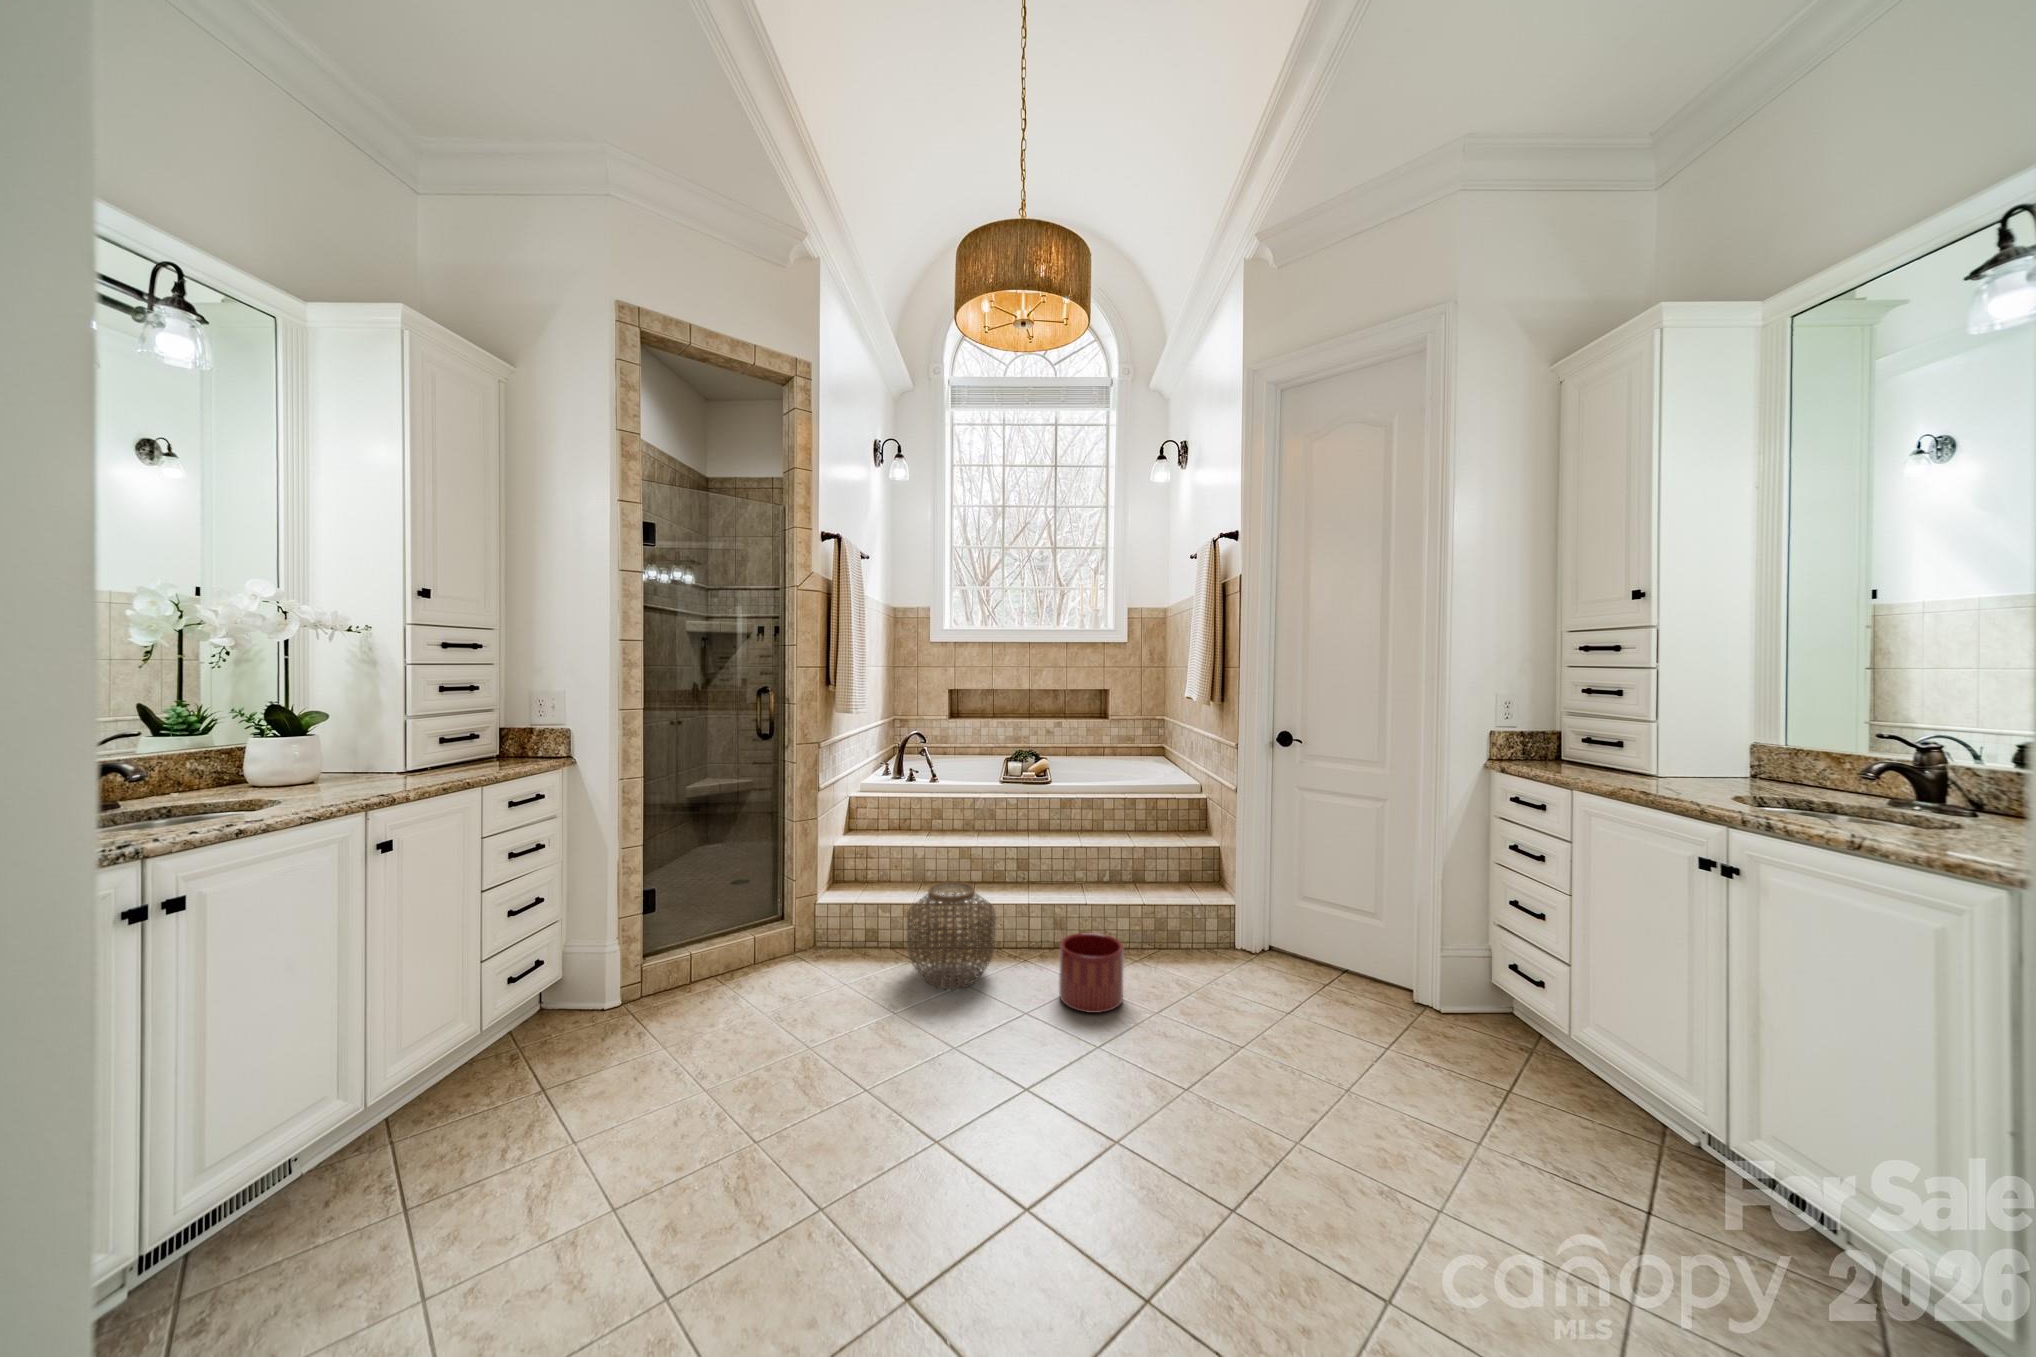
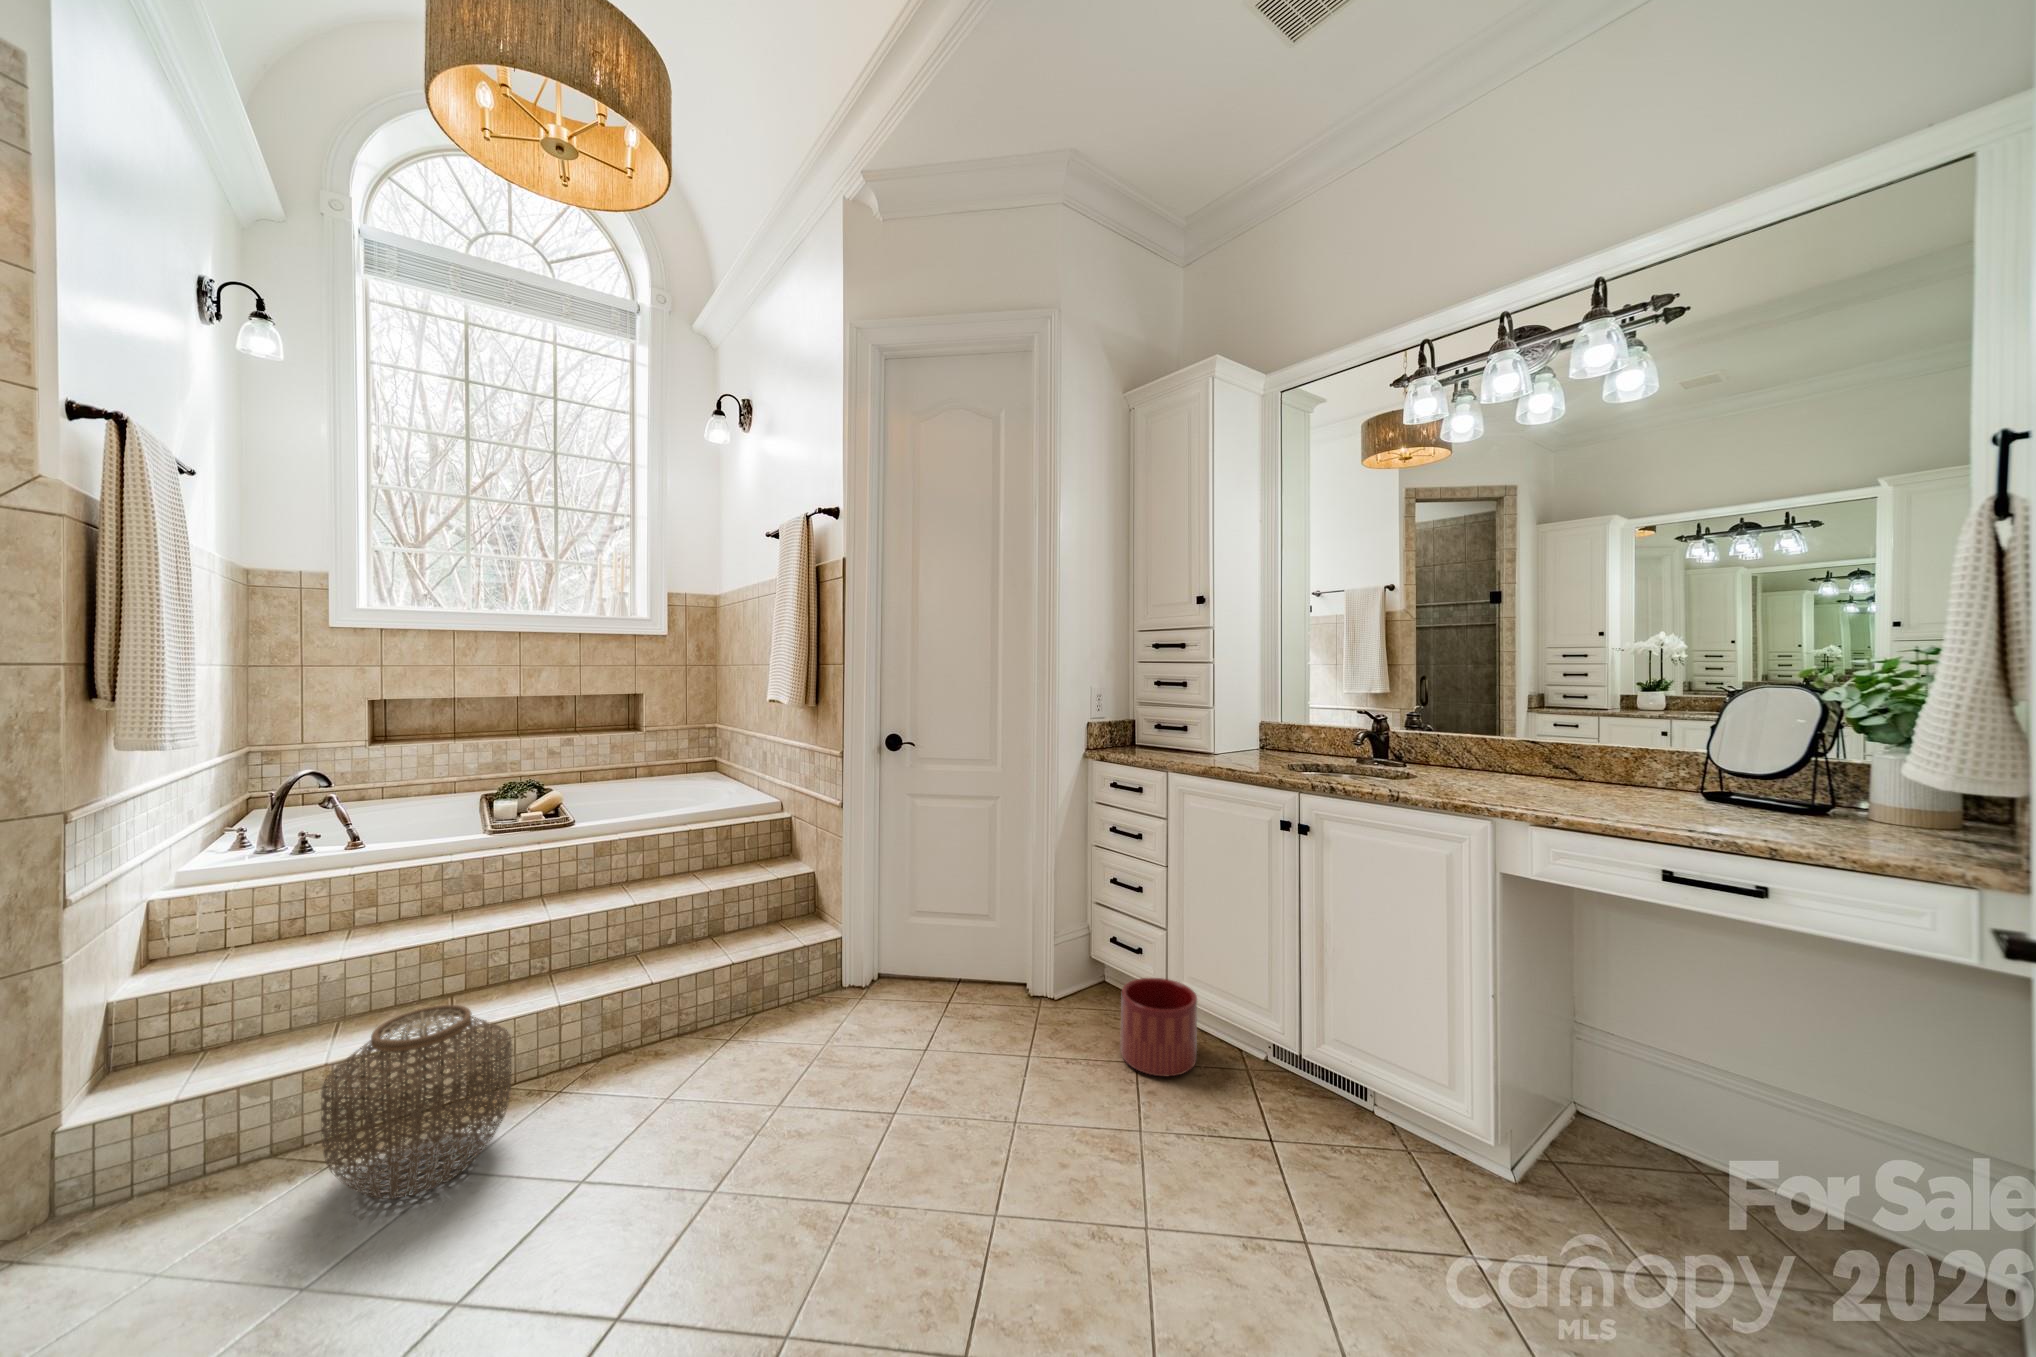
planter: present [1059,933,1124,1013] -> present [1120,978,1197,1076]

